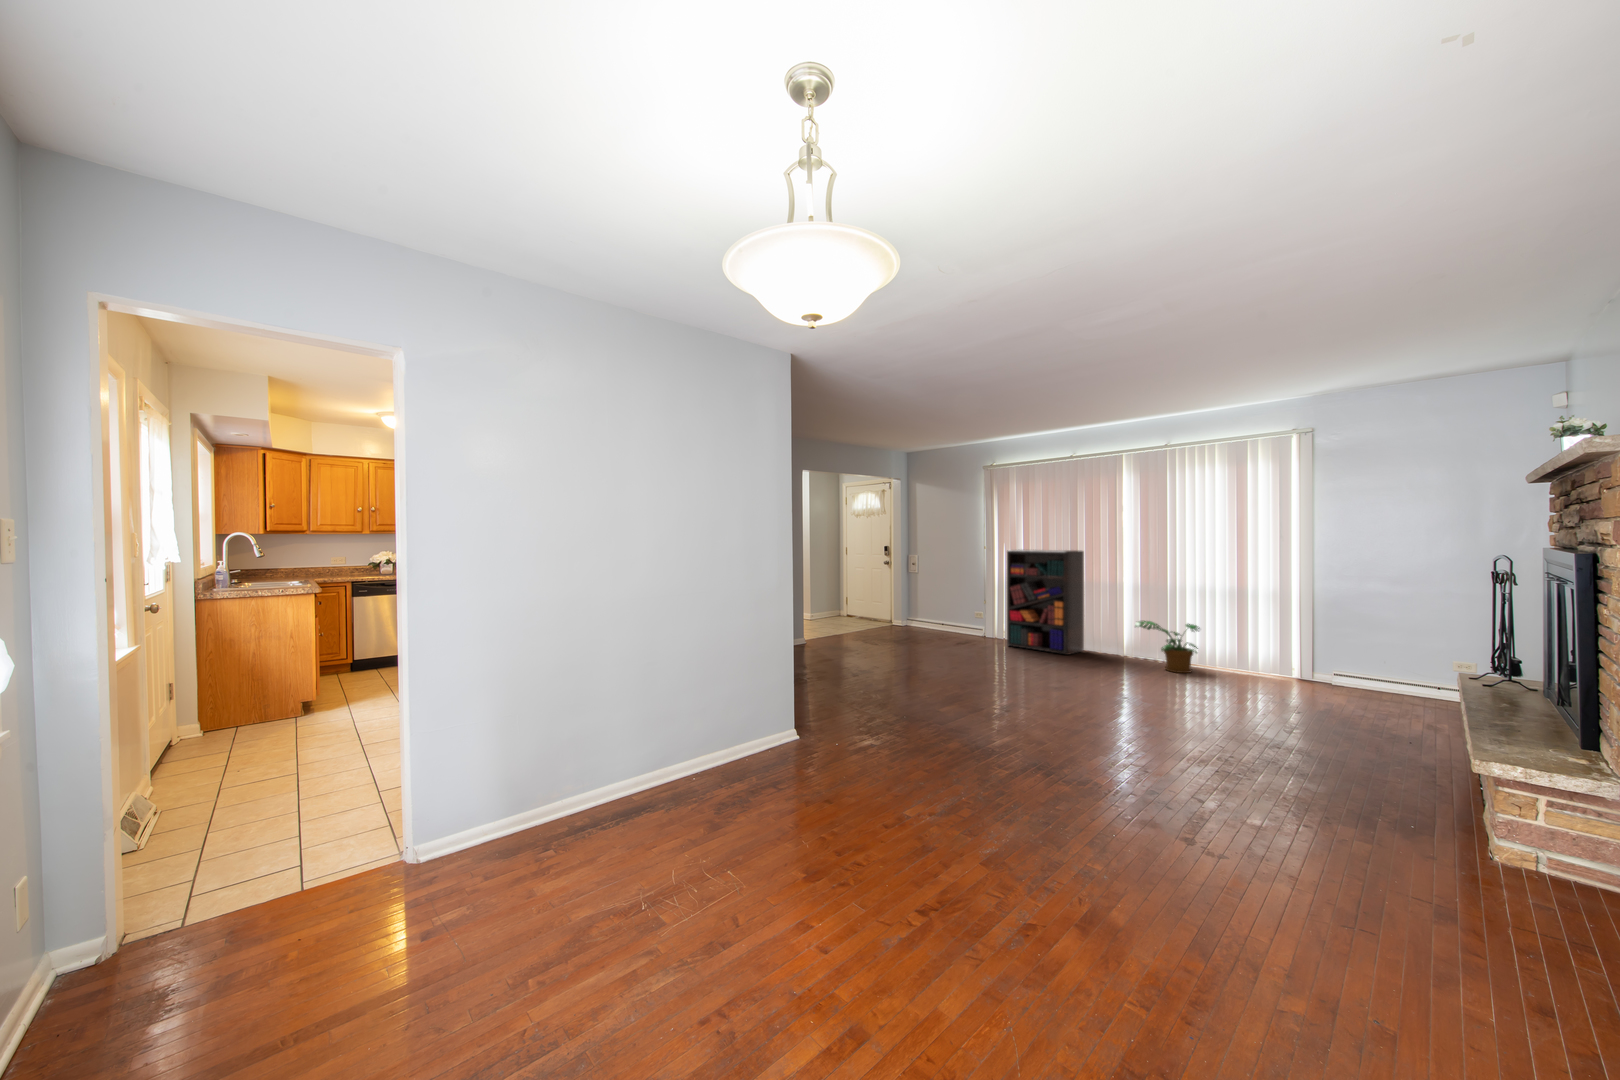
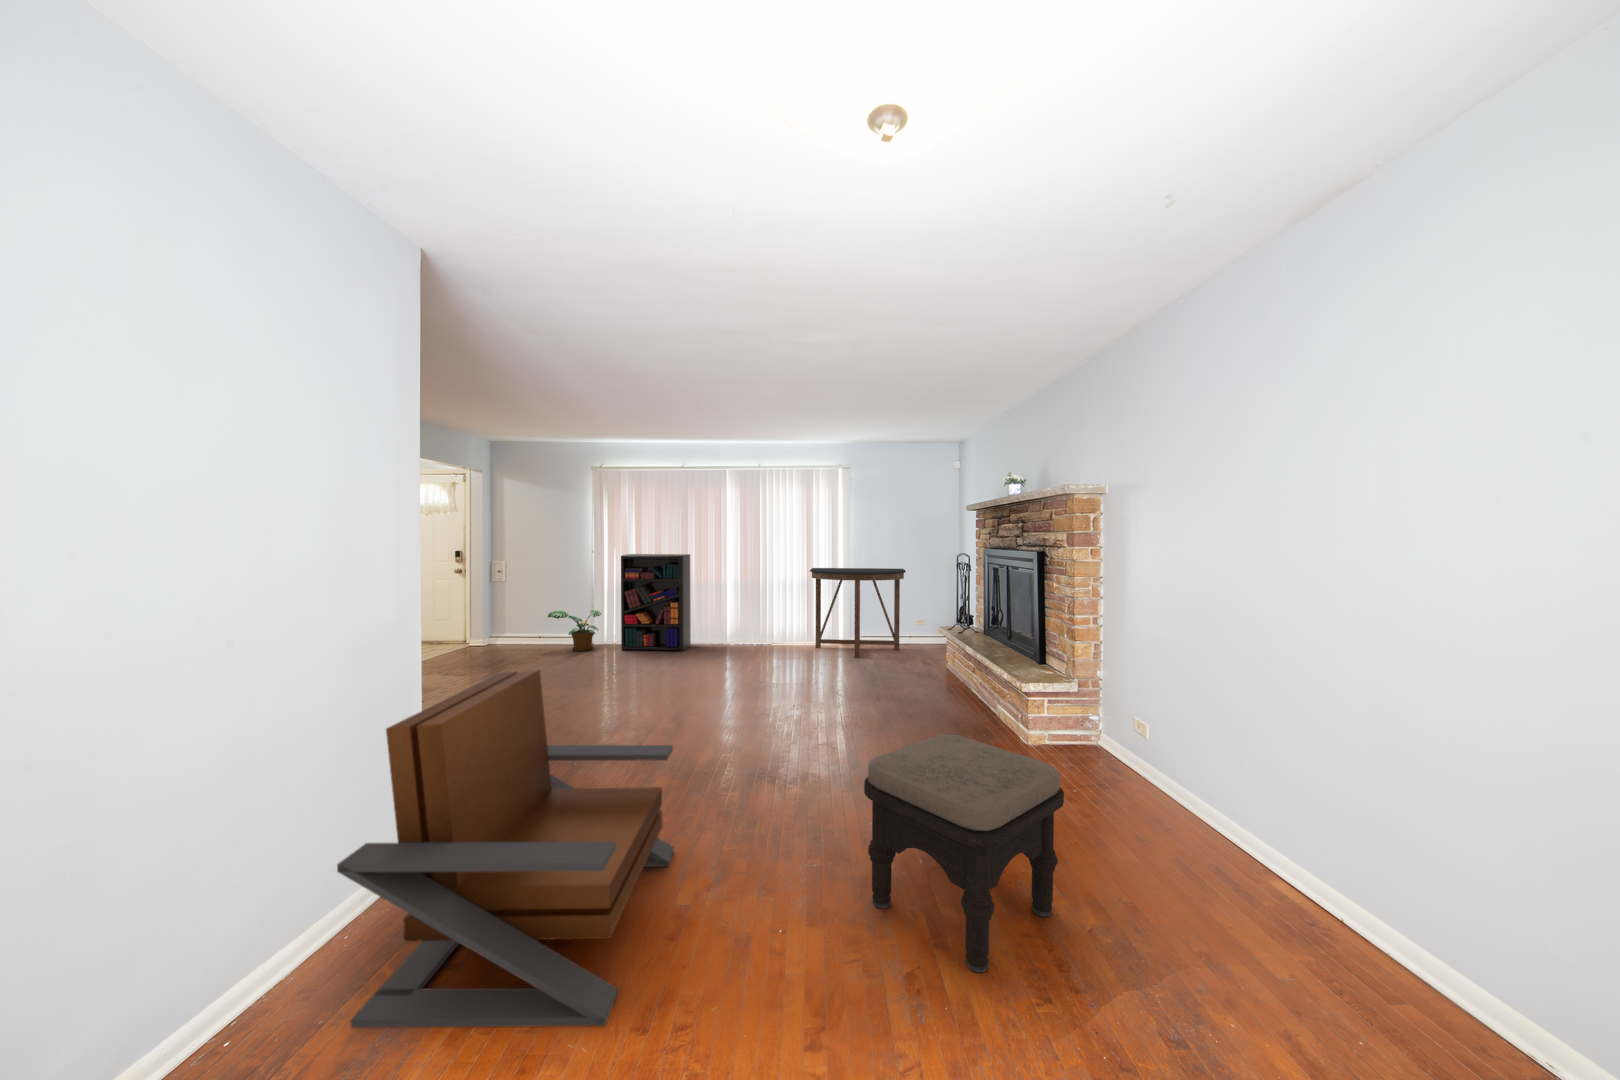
console table: none [1231,571,1407,699] -> present [810,568,906,658]
lounge chair: none [611,619,864,875] -> present [337,670,674,1028]
potted plant: present [1135,621,1200,673] -> present [548,610,601,651]
ottoman: none [966,749,1213,1029] -> present [864,734,1064,972]

